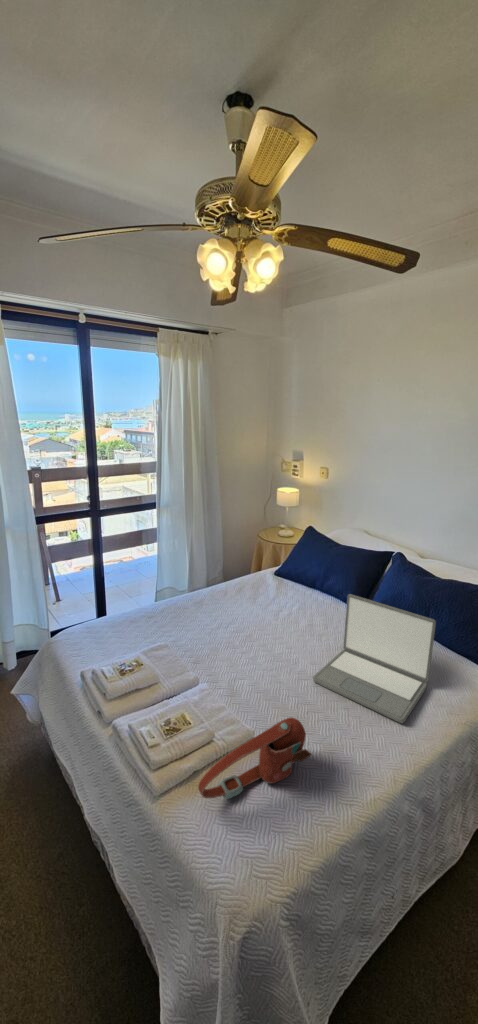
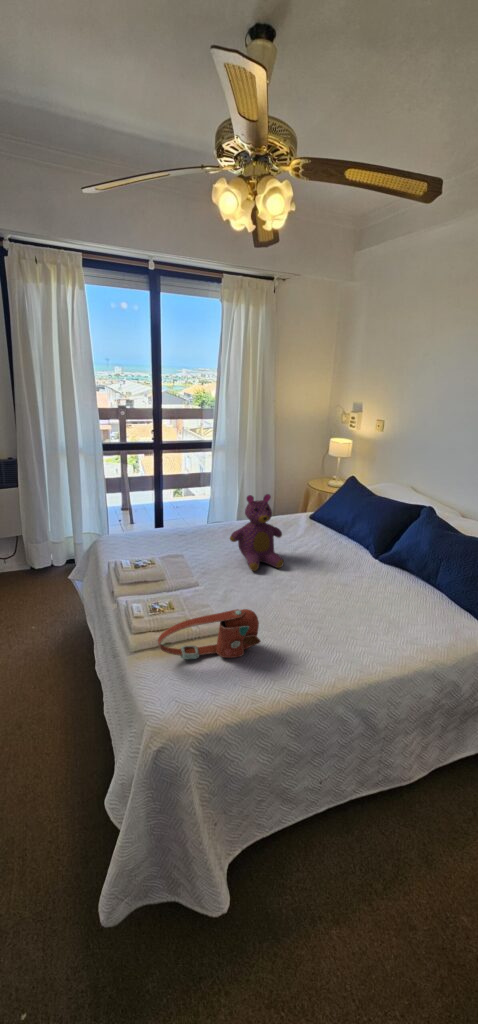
teddy bear: none [218,562,279,649] -> present [230,494,284,571]
laptop: present [313,594,436,723] -> none [298,530,418,642]

